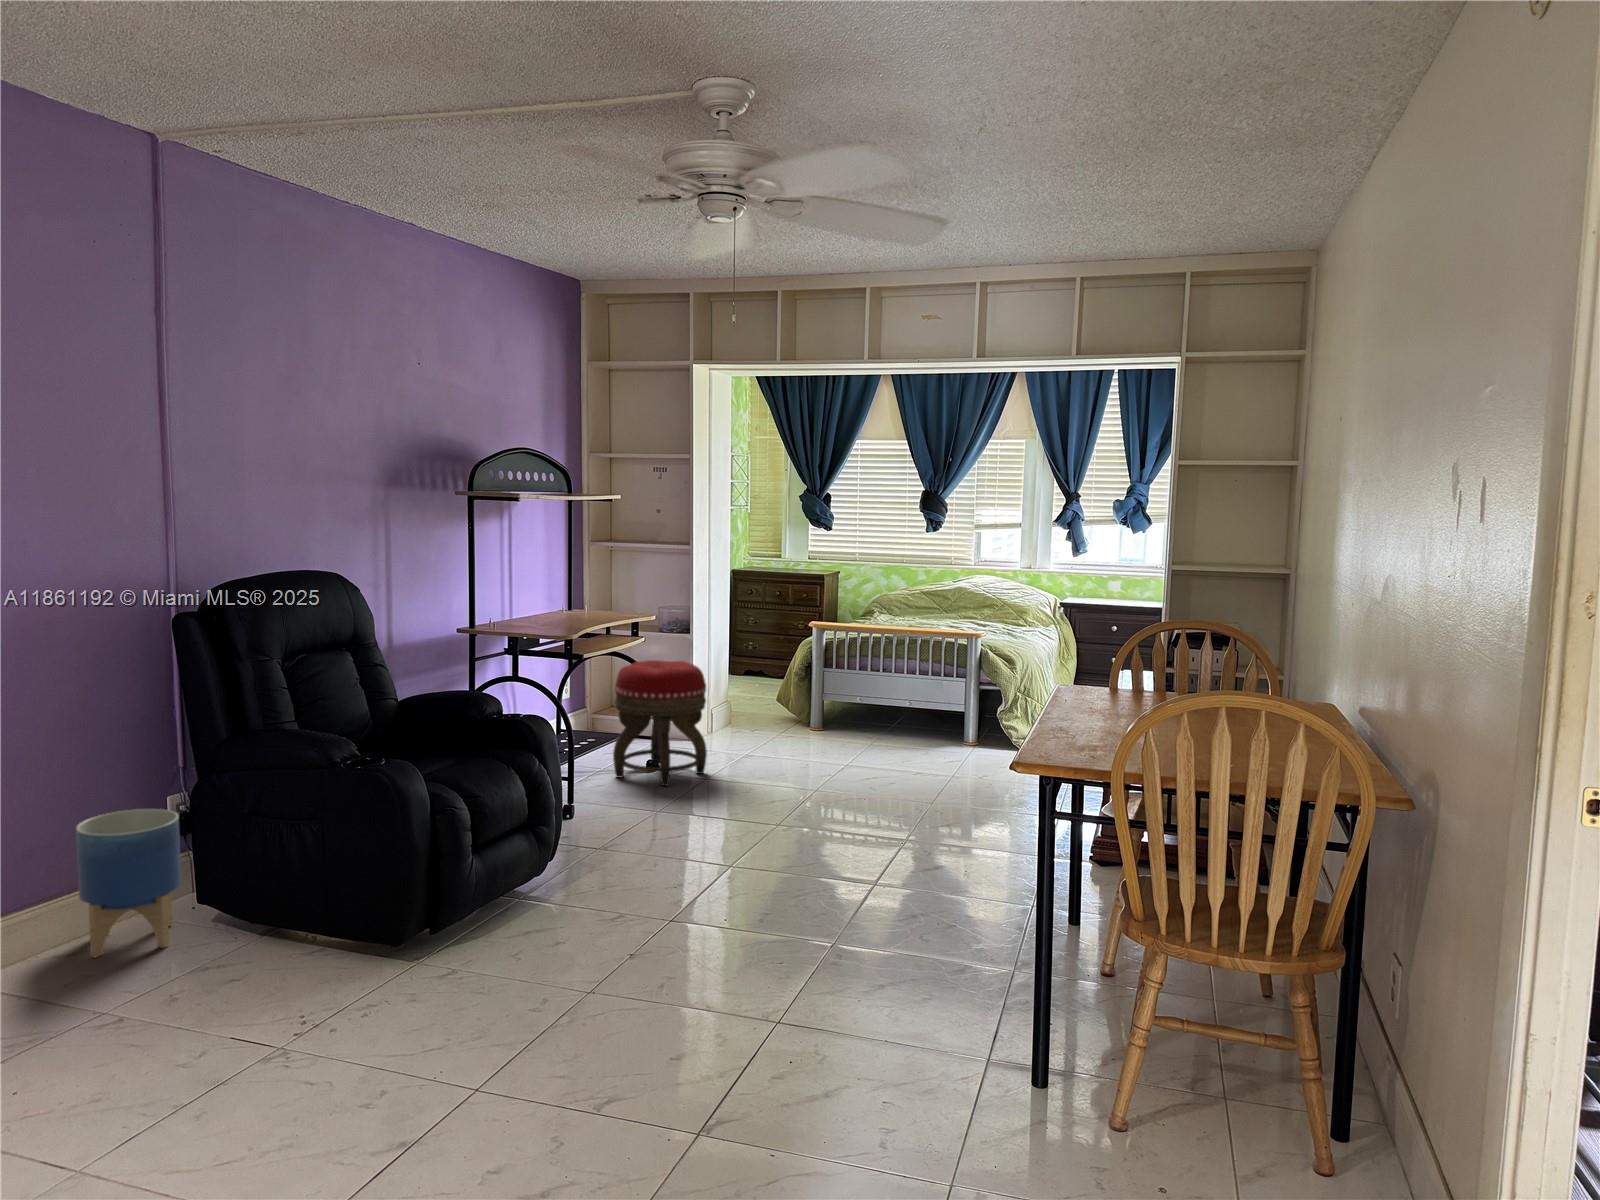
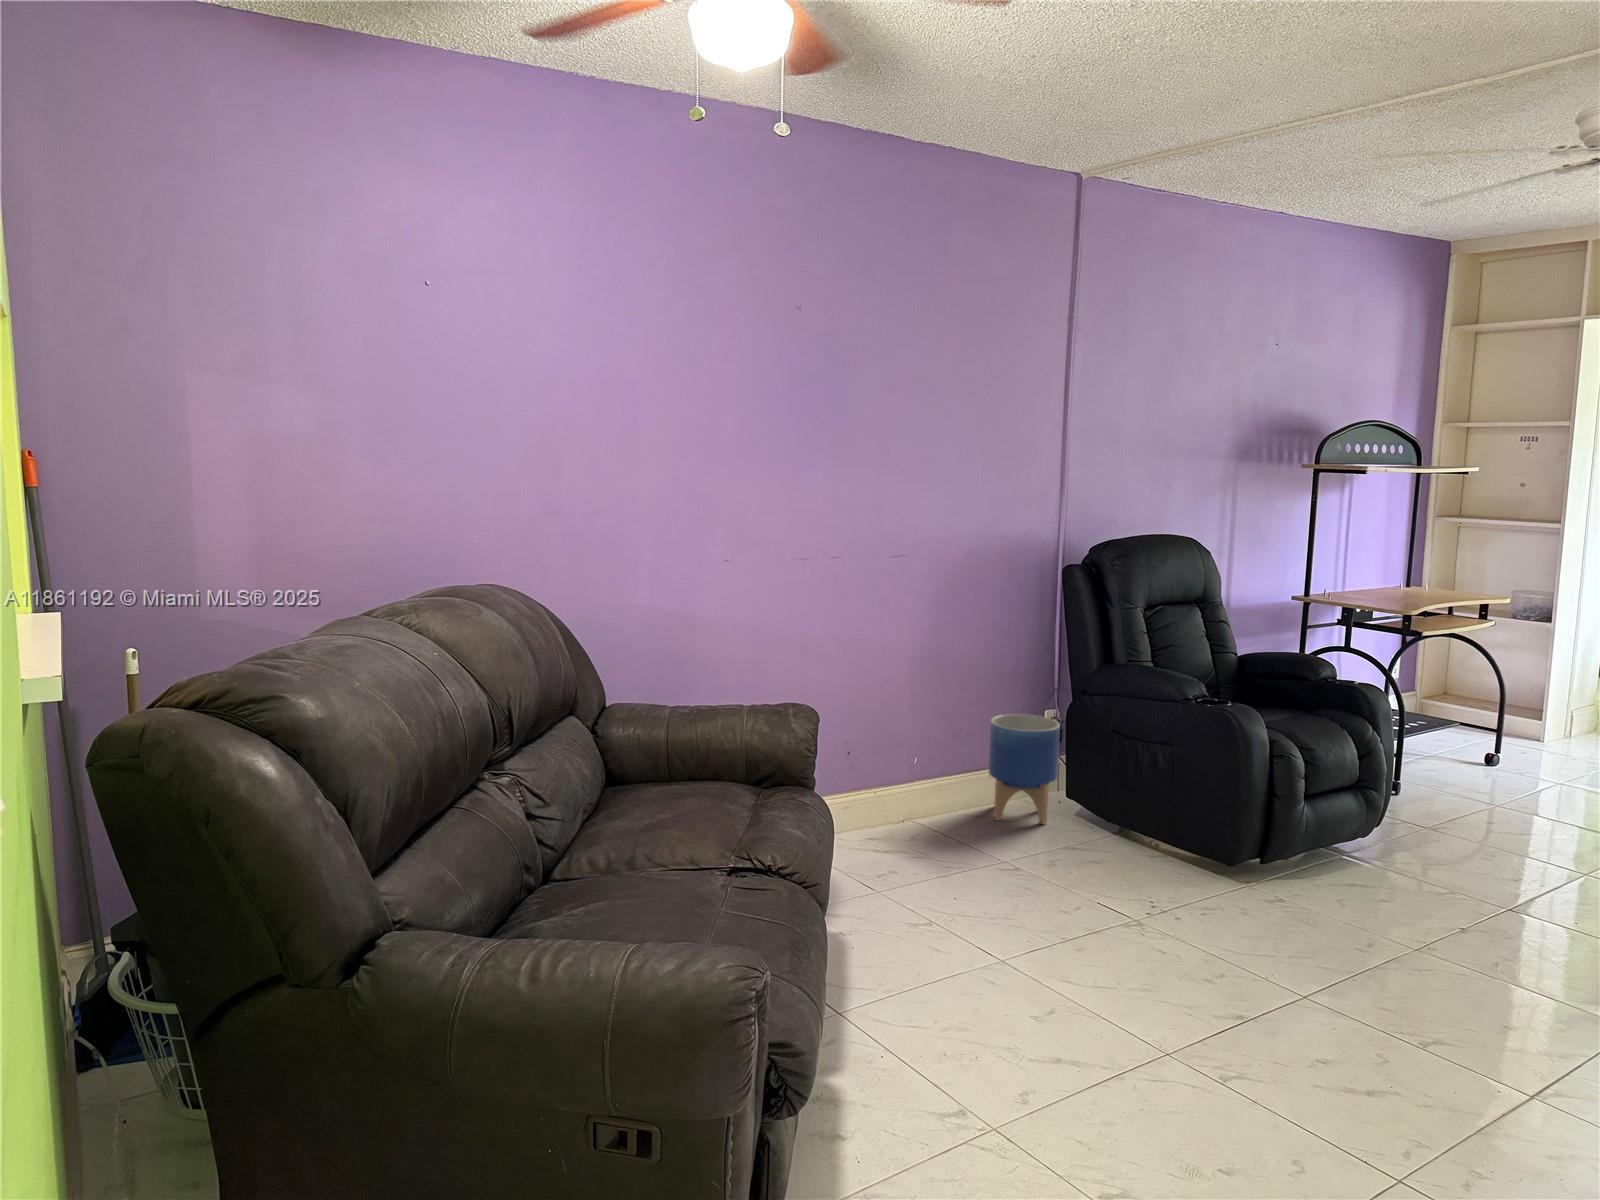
footstool: present [613,660,707,786] -> none [1446,646,1570,782]

